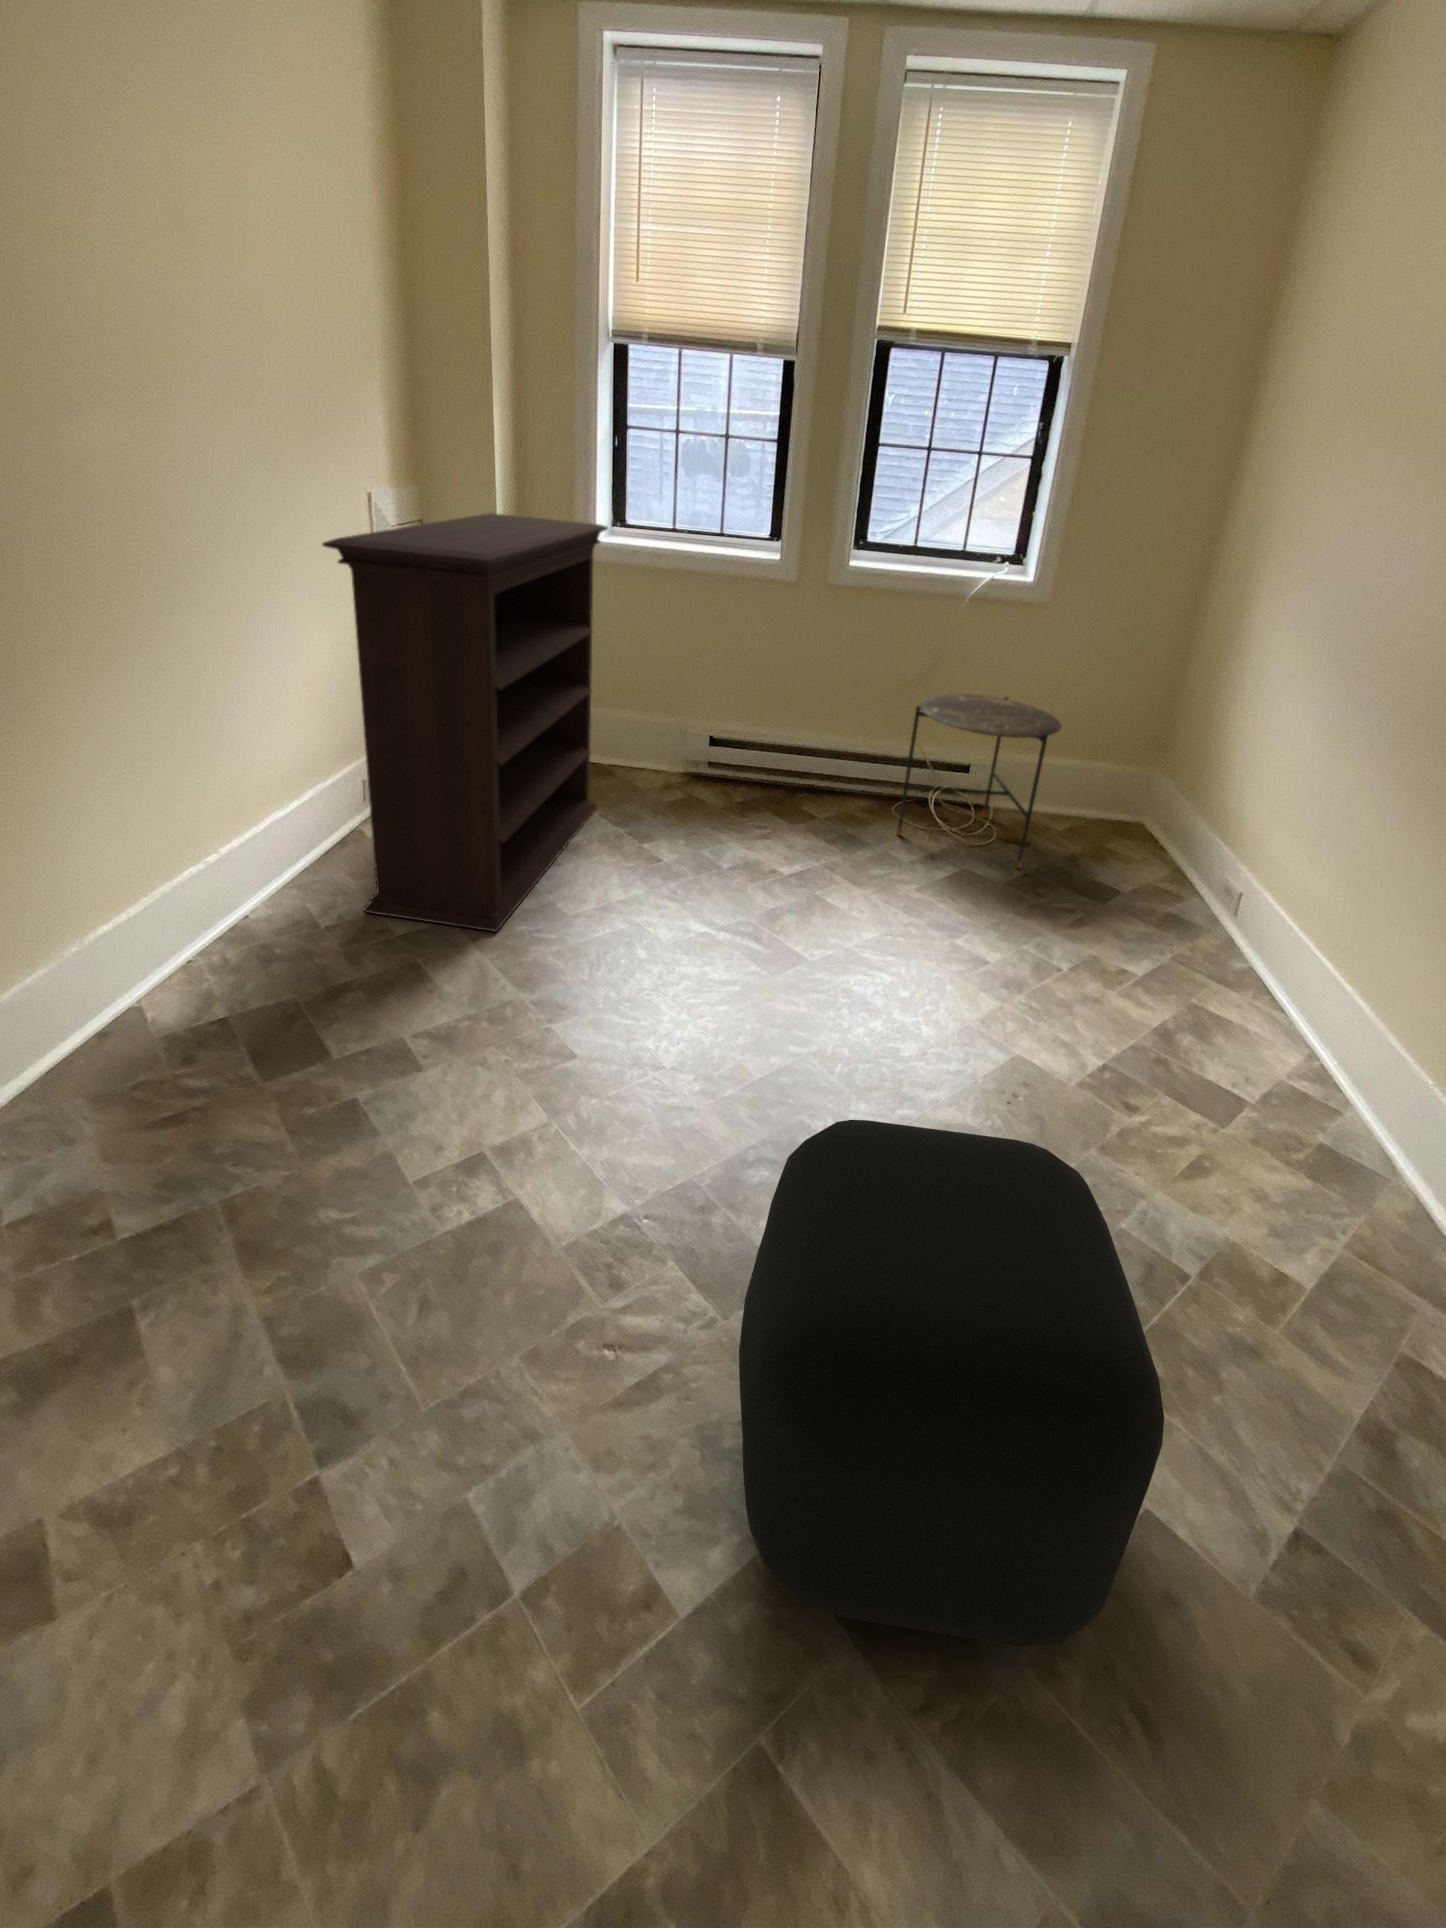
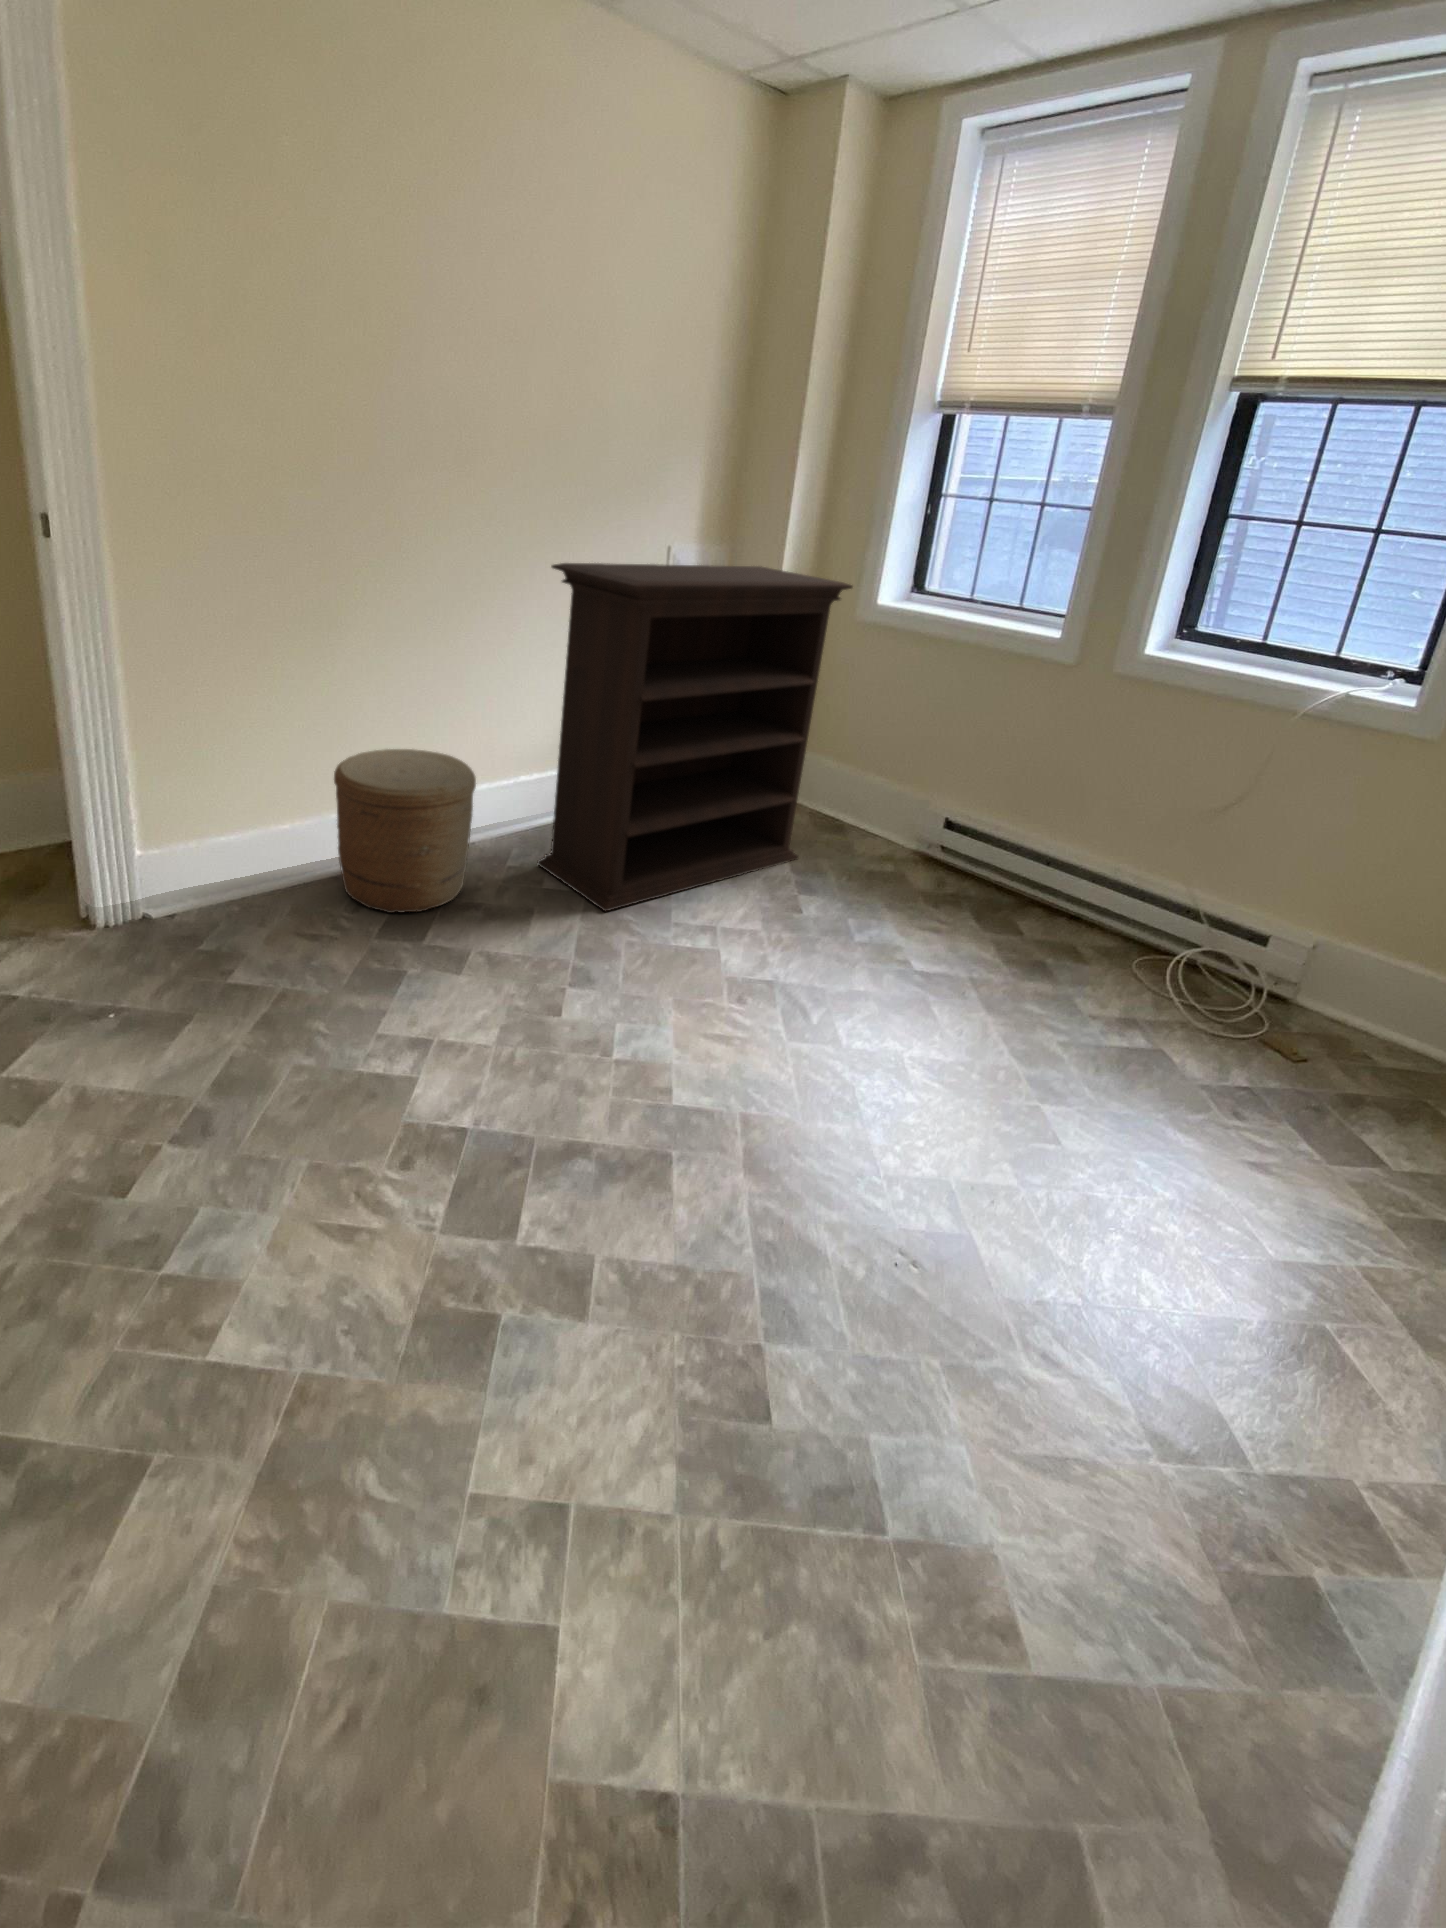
side table: present [897,694,1061,869] -> none [1113,837,1399,1098]
woven basket: none [86,819,320,1058] -> present [334,749,476,913]
ottoman: present [739,1120,1164,1647] -> none [224,1060,640,1584]

